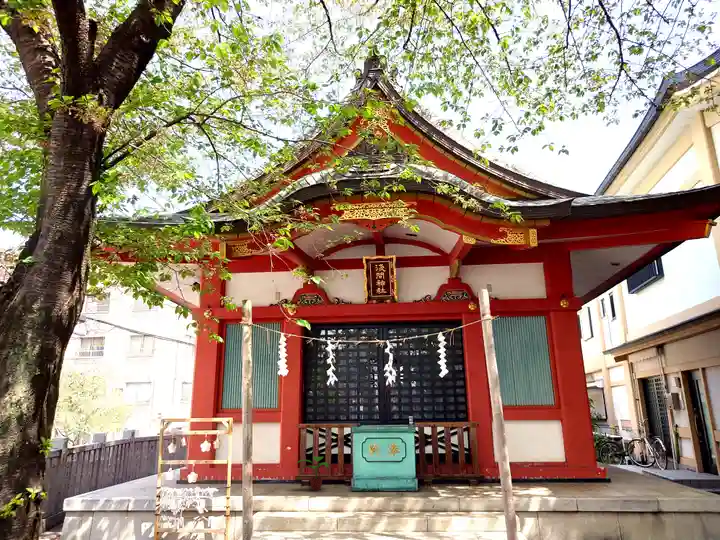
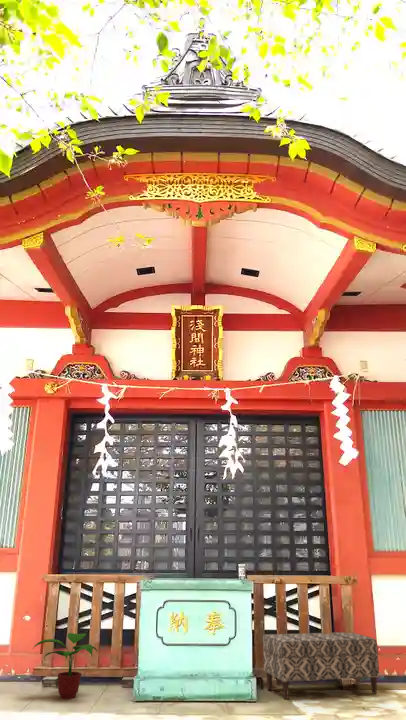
bench: none [424,454,491,491] -> present [263,632,379,700]

